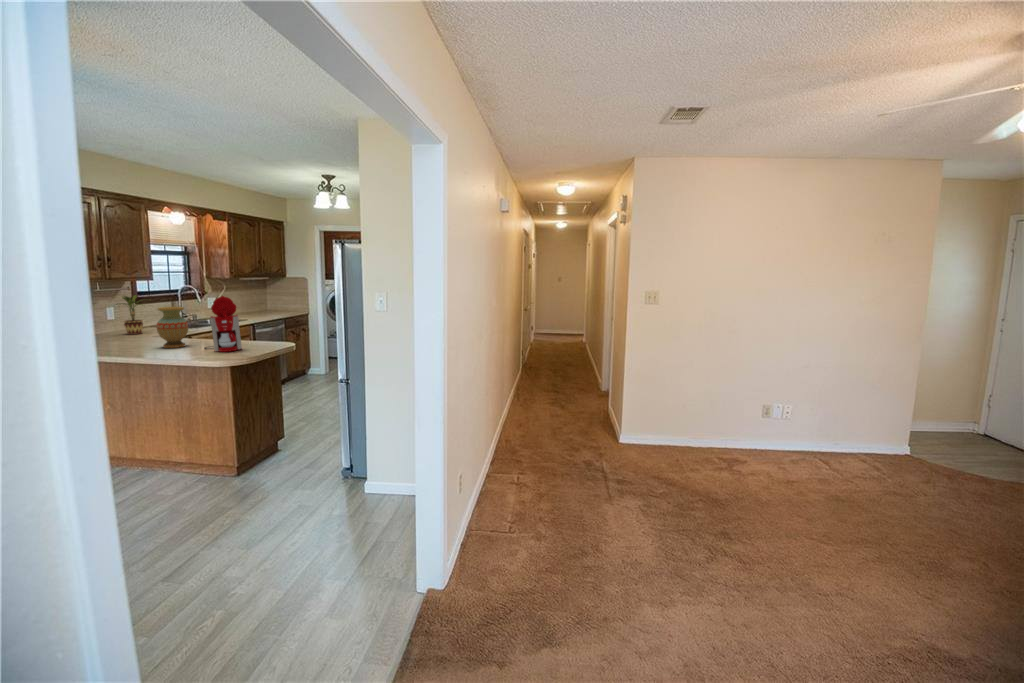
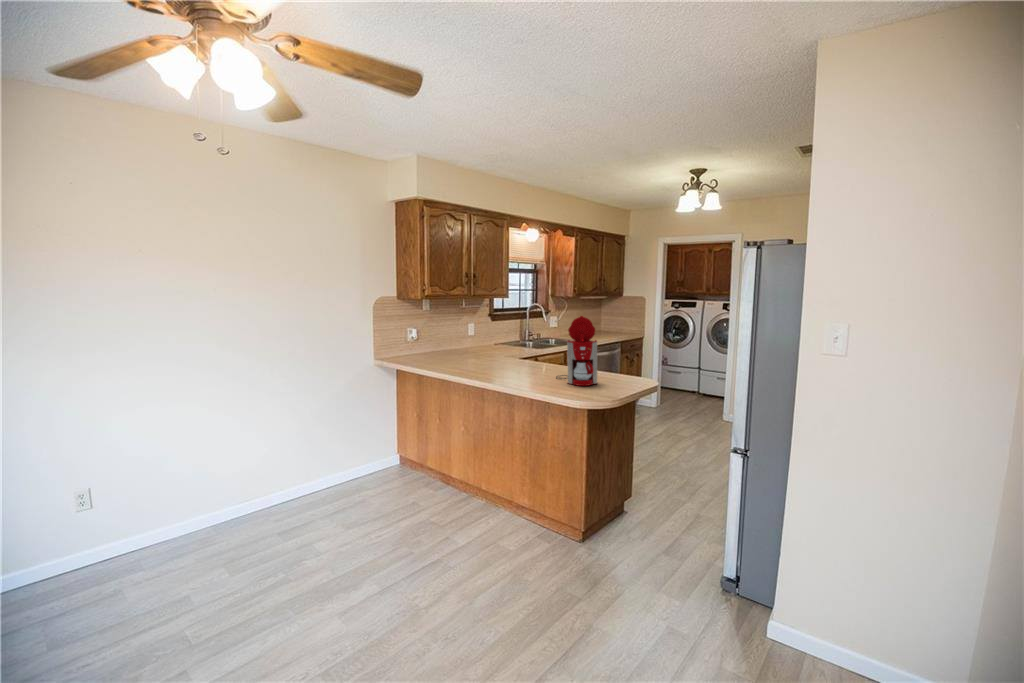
potted plant: present [119,295,143,335] -> none [476,312,507,352]
vase: present [156,307,188,348] -> none [512,326,541,373]

